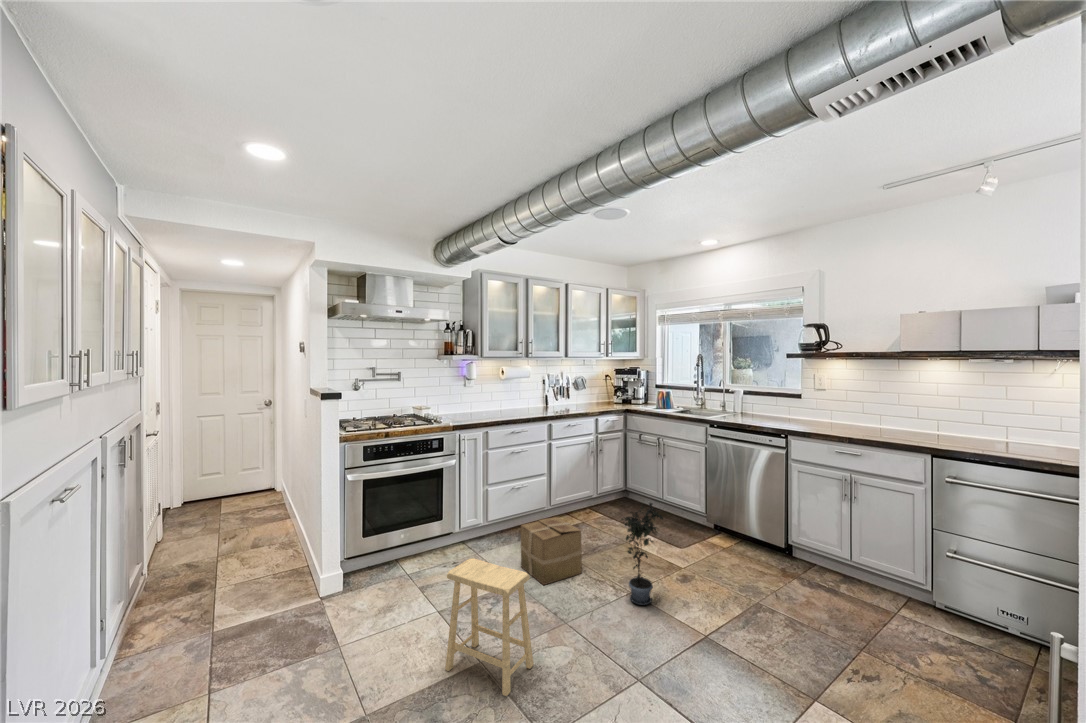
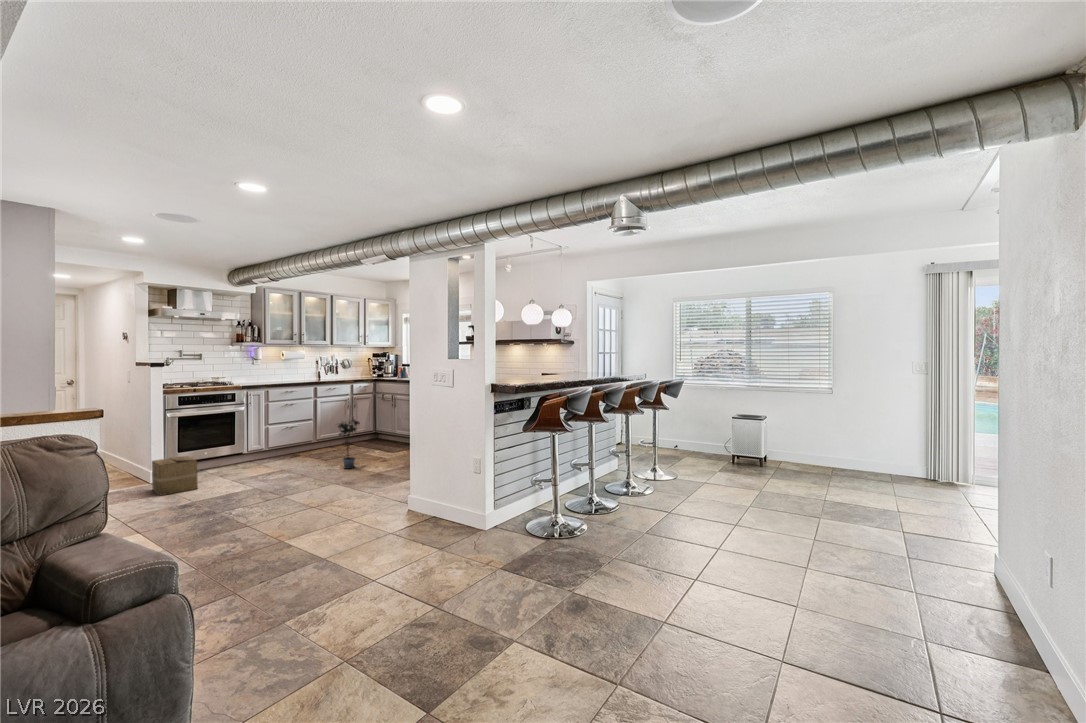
cardboard box: present [521,517,582,585] -> present [152,456,198,495]
footstool: present [445,558,534,696] -> none [232,440,279,491]

